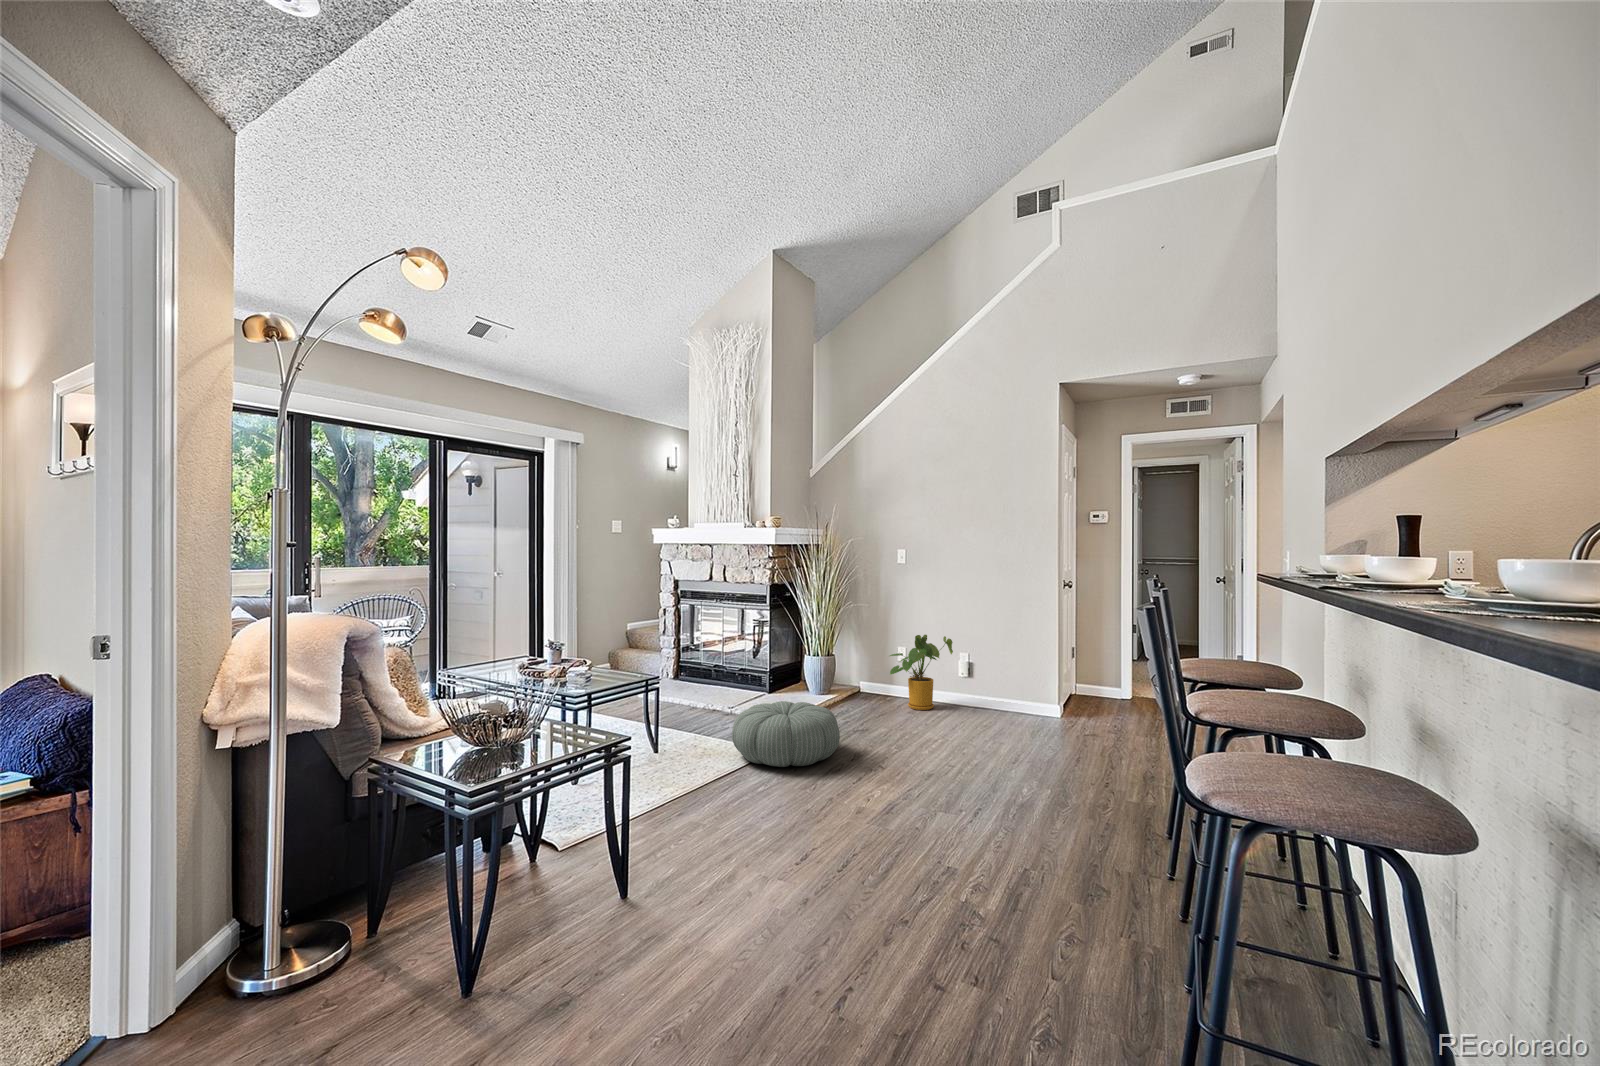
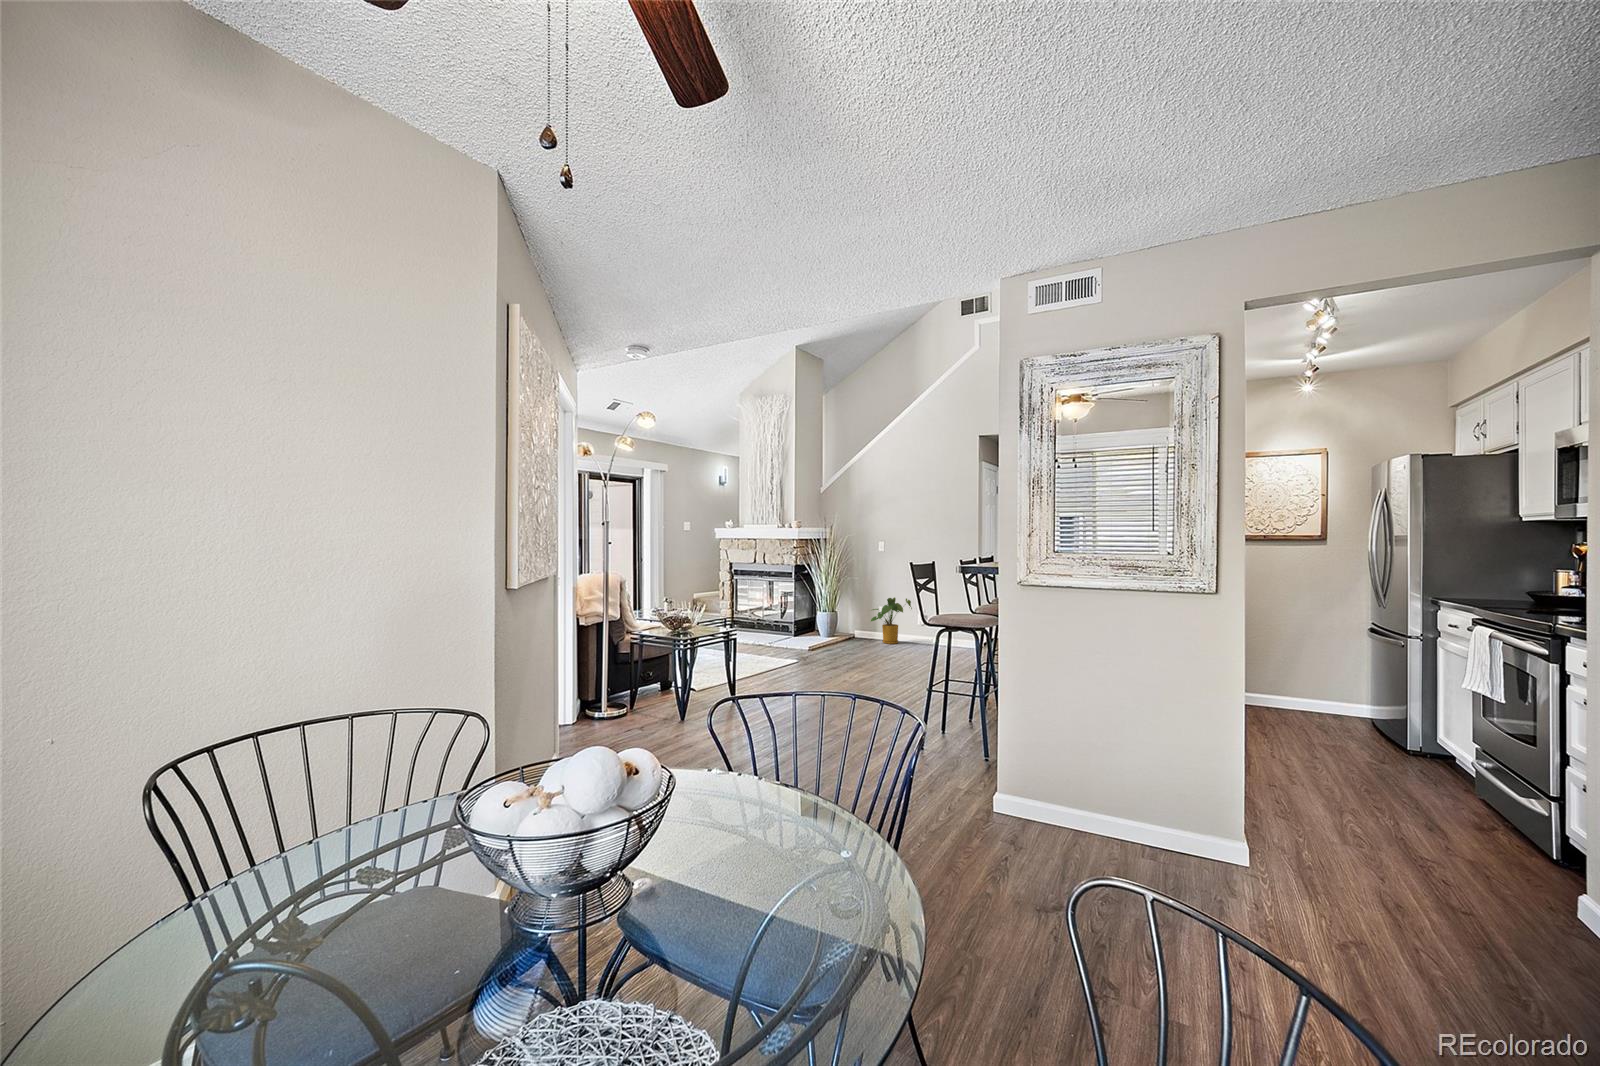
pouf: present [732,701,840,767] -> none [774,632,835,665]

